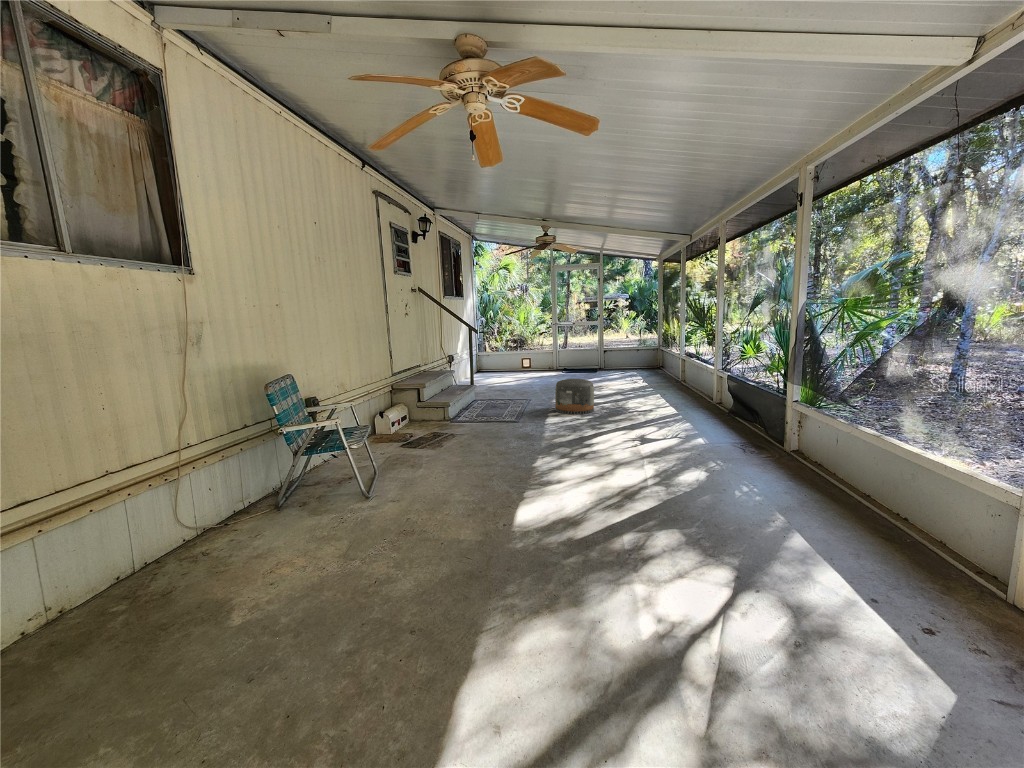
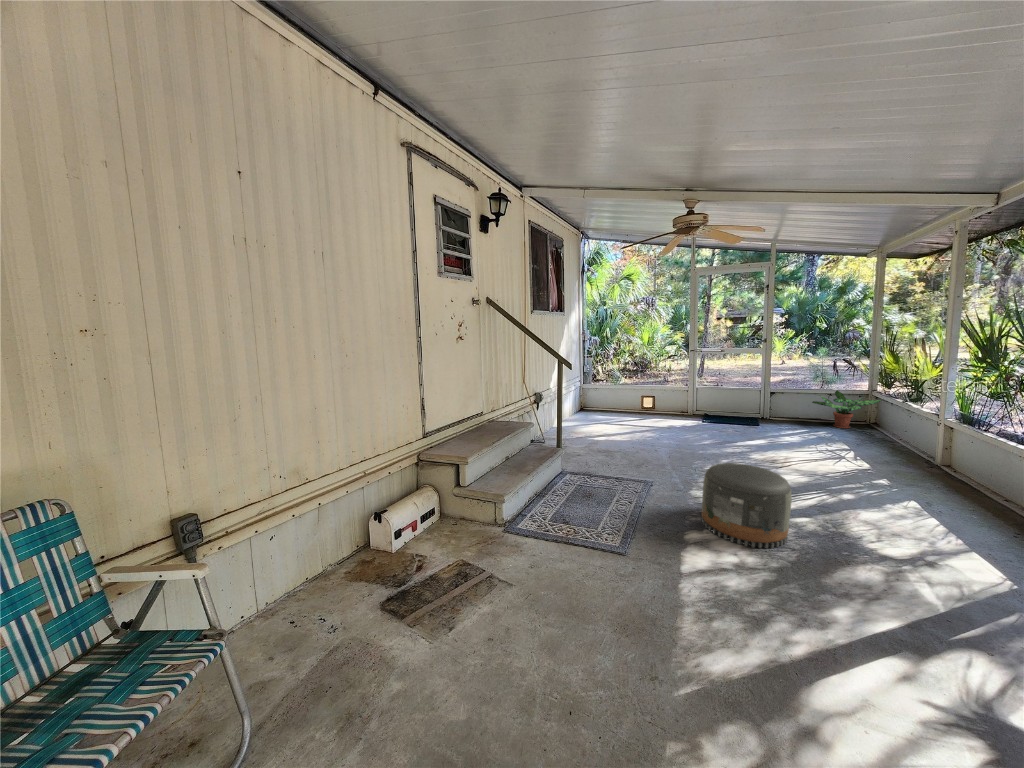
potted plant: none [631,350,665,374] -> present [812,390,881,428]

